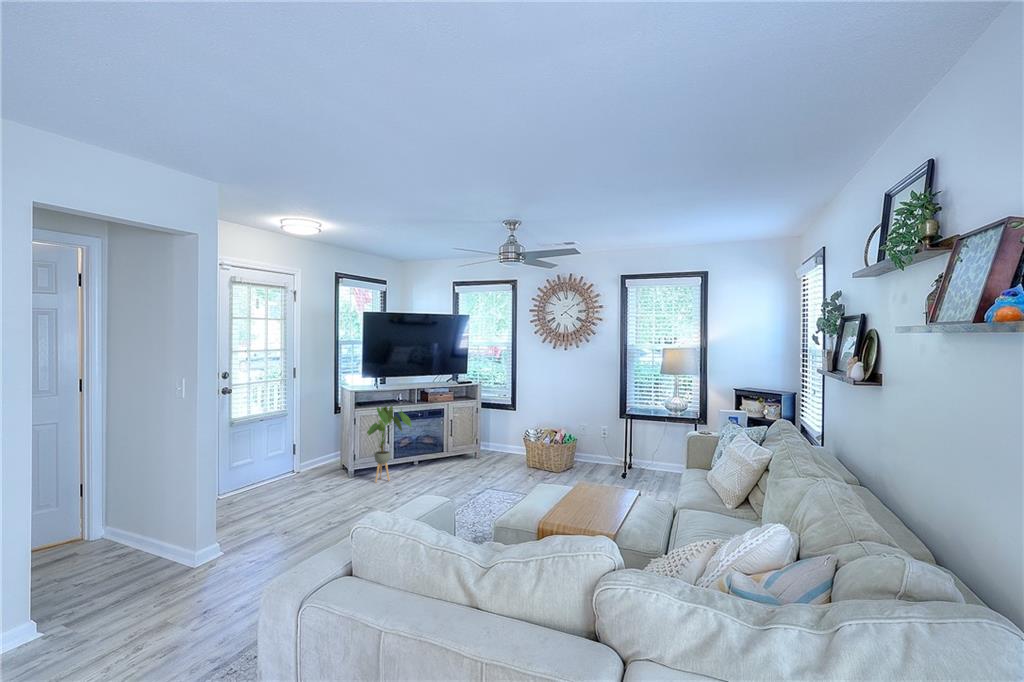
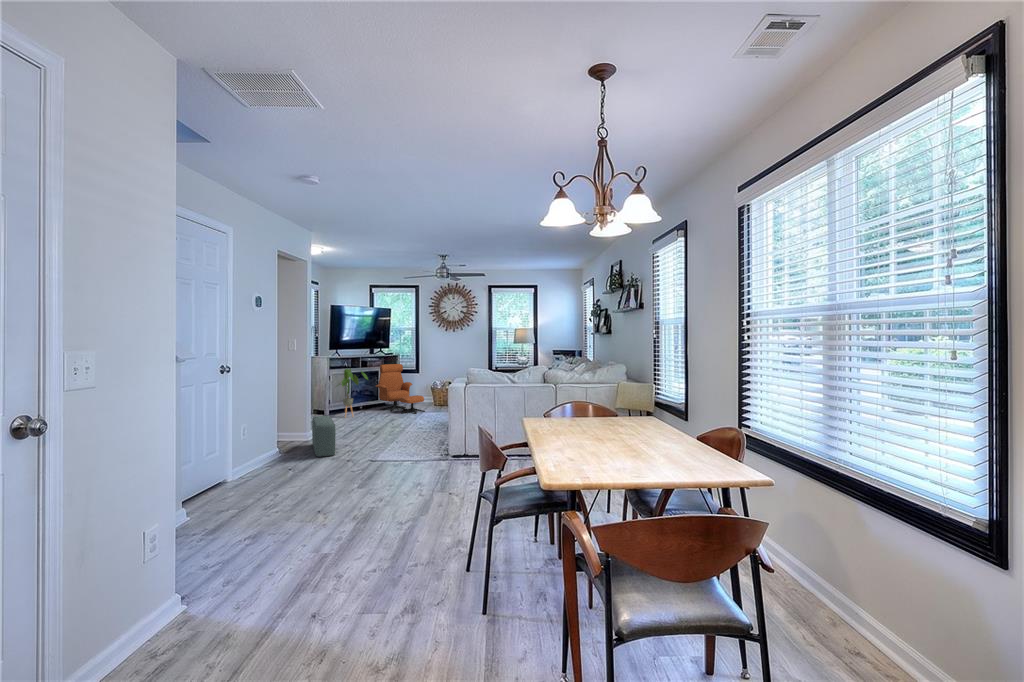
lounge chair: none [437,398,501,485] -> present [376,364,425,414]
pouf: none [162,514,258,621] -> present [312,416,336,457]

